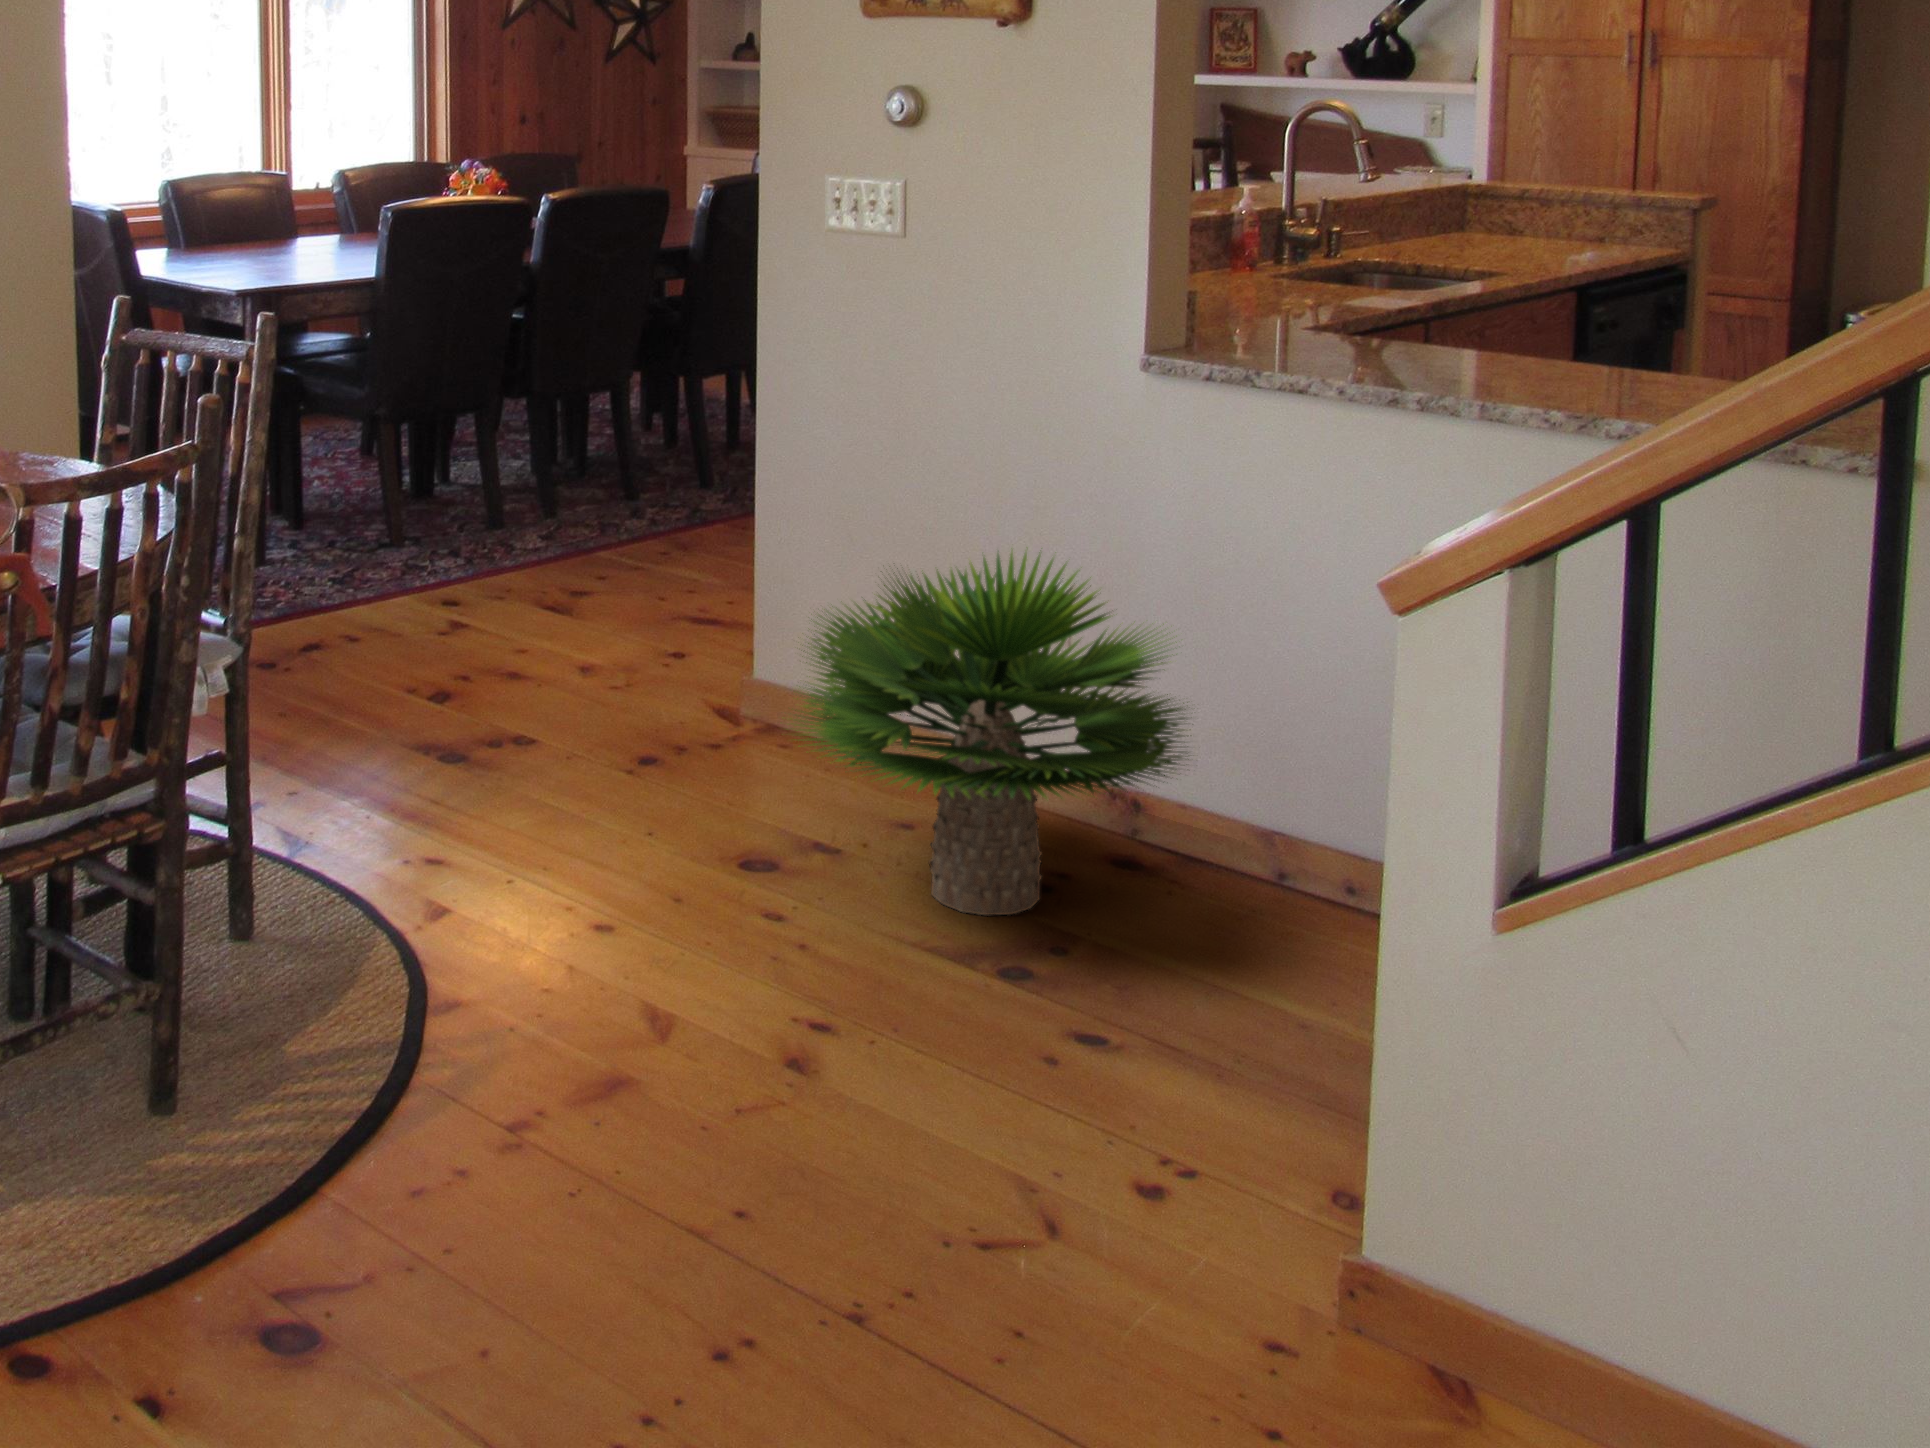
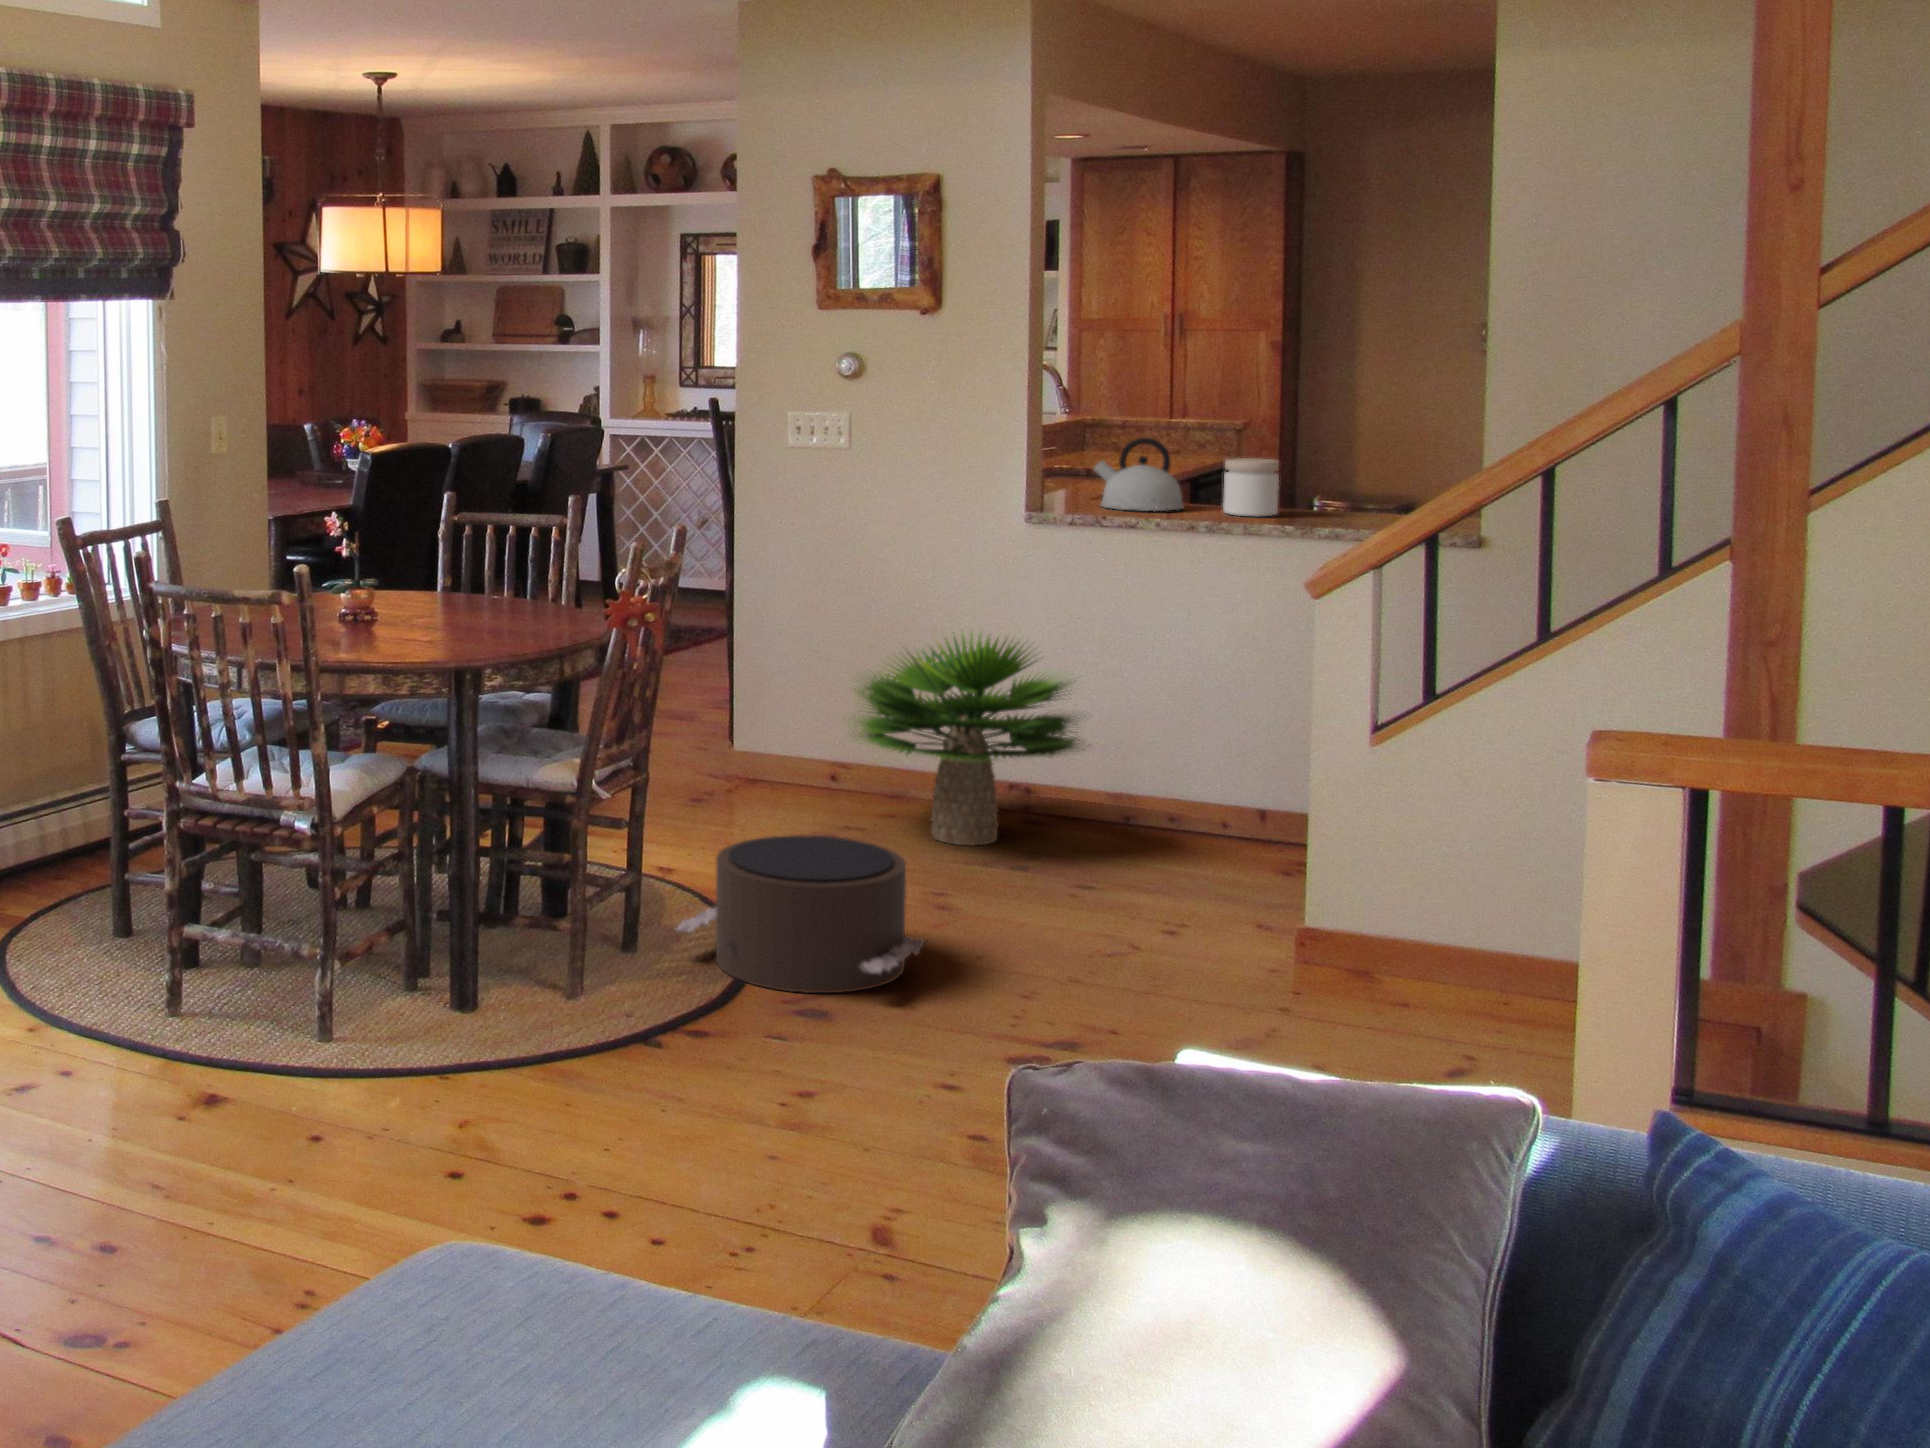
kettle: none [1271,237,1423,365] -> present [1094,438,1183,511]
jar: none [1482,279,1583,384] -> present [1223,458,1279,517]
pouf: none [225,937,625,1286] -> present [677,835,925,993]

